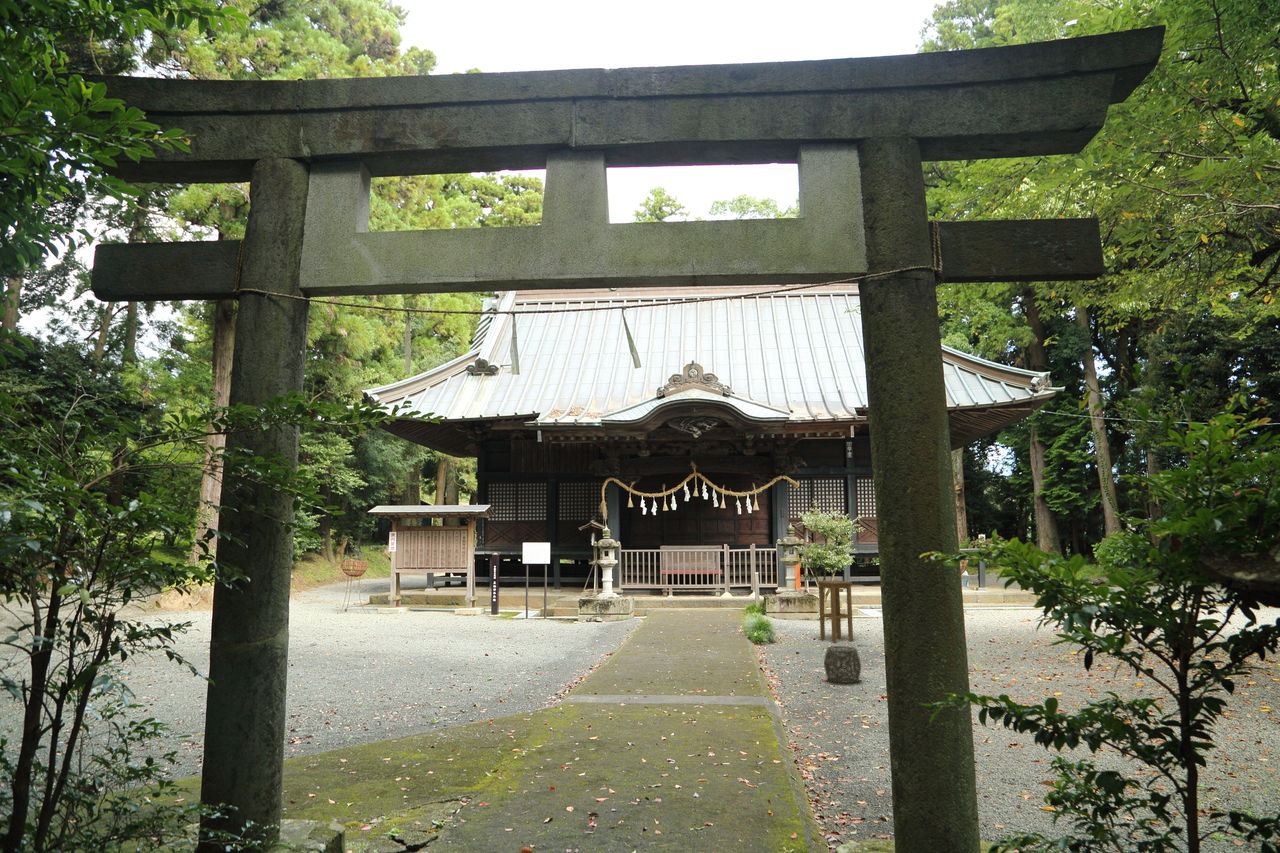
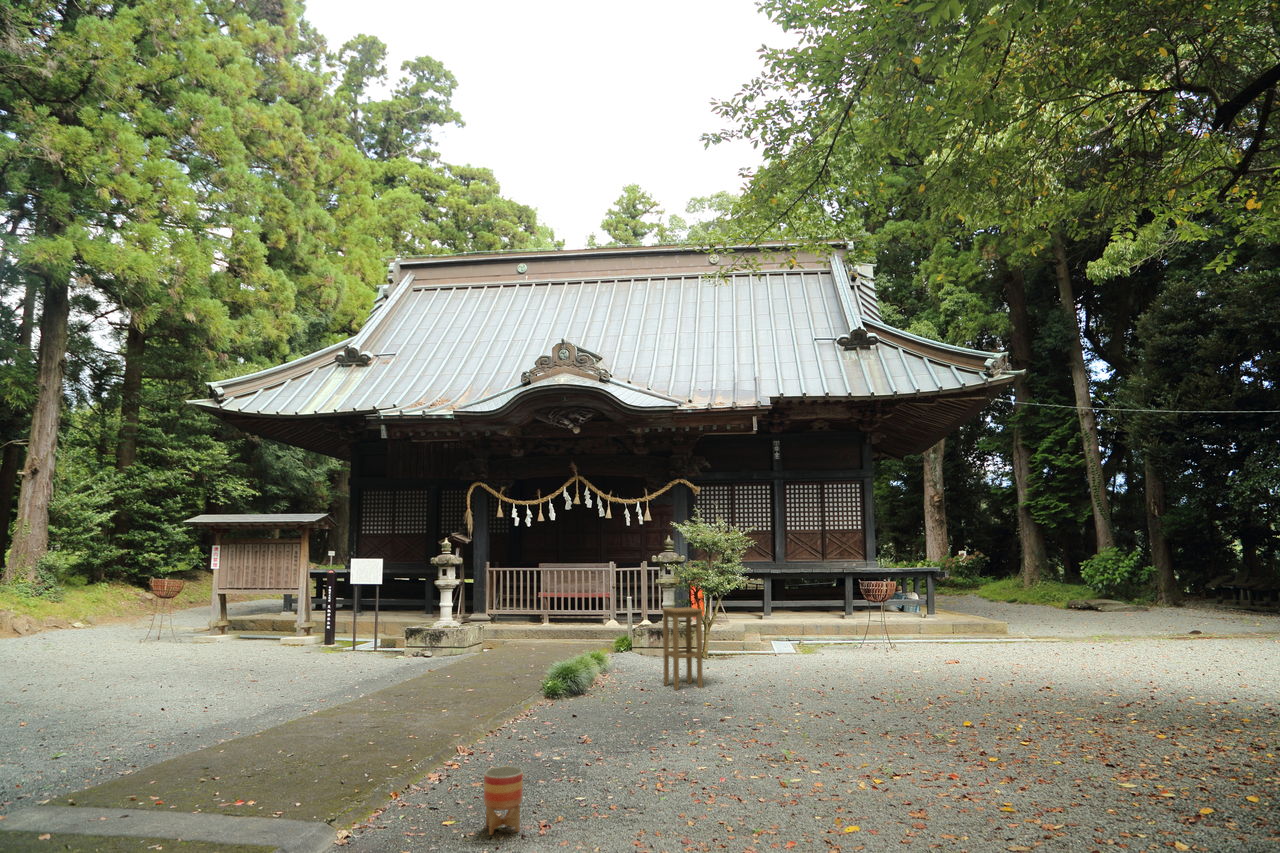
woven basket: present [824,646,861,683] -> none [583,703,635,759]
planter: none [819,679,846,721] -> present [483,766,523,835]

